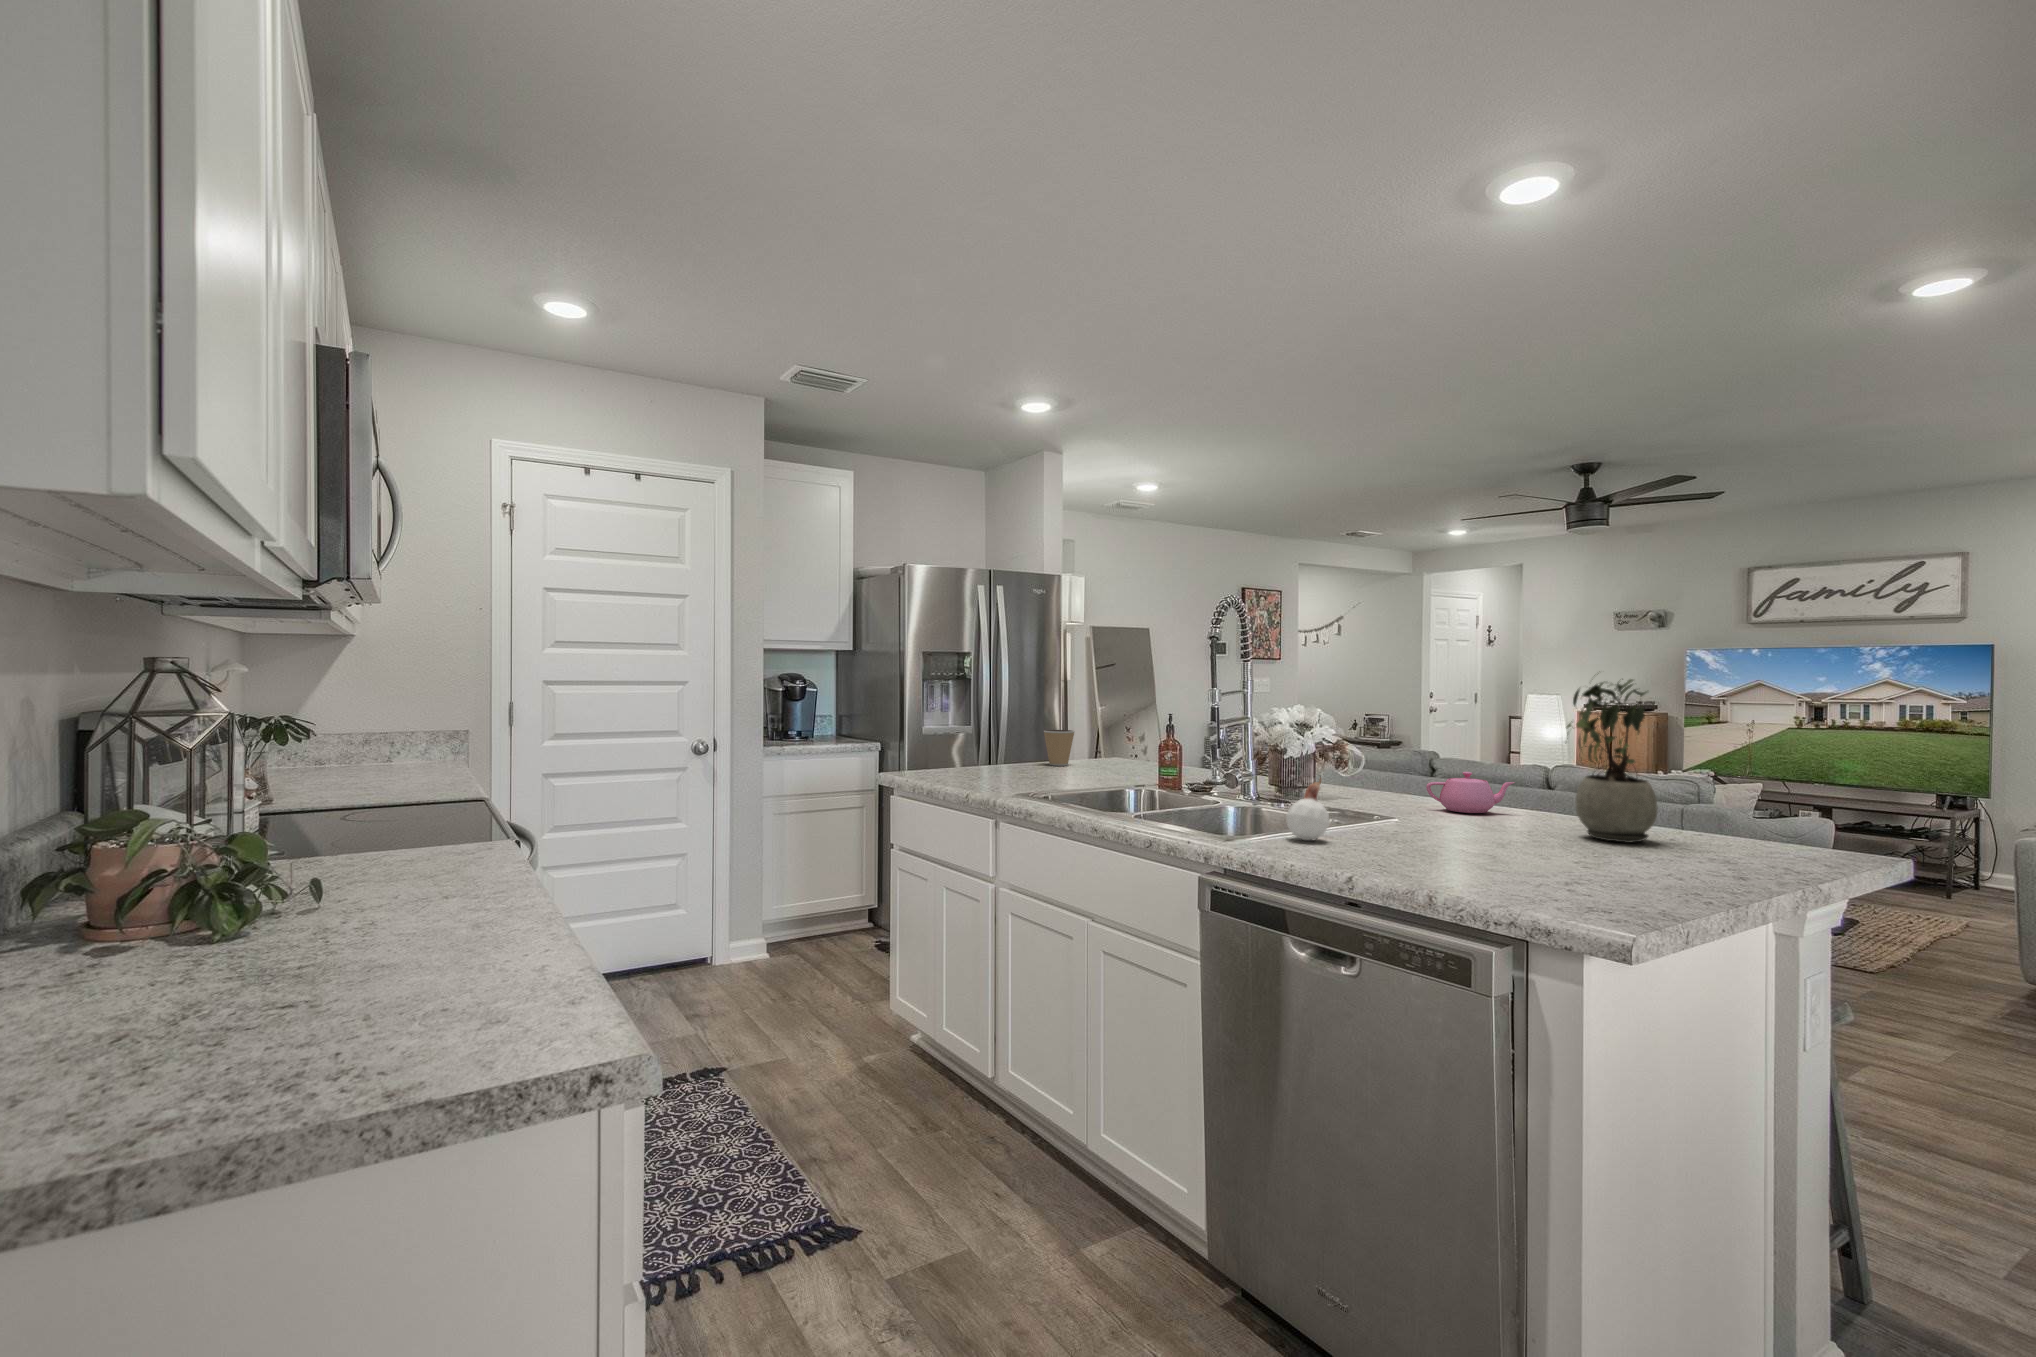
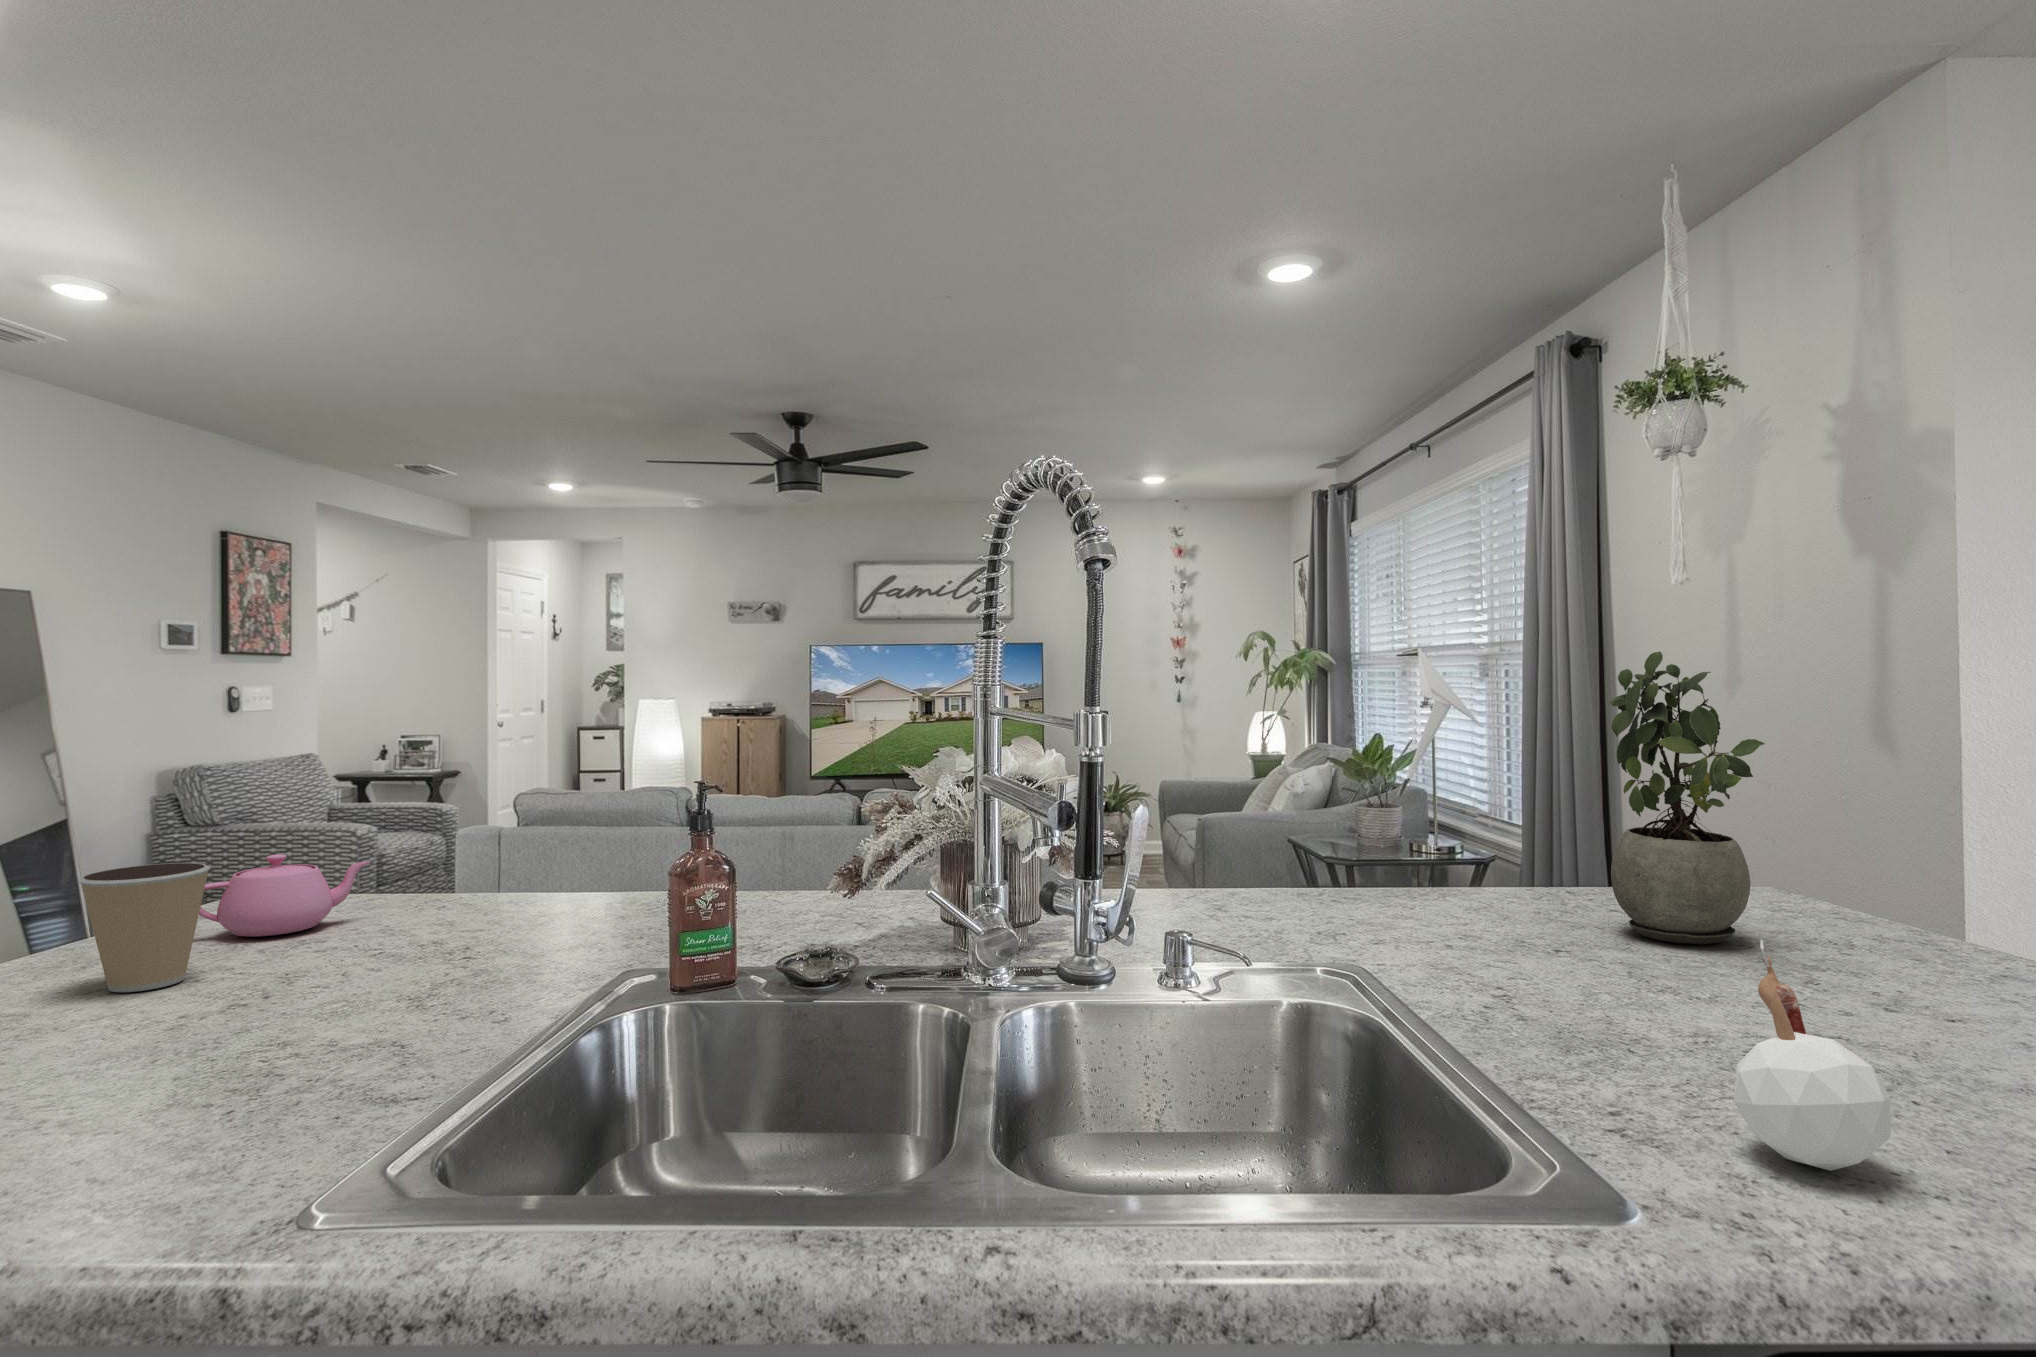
teapot: present [1426,772,1514,813] -> present [199,854,371,937]

